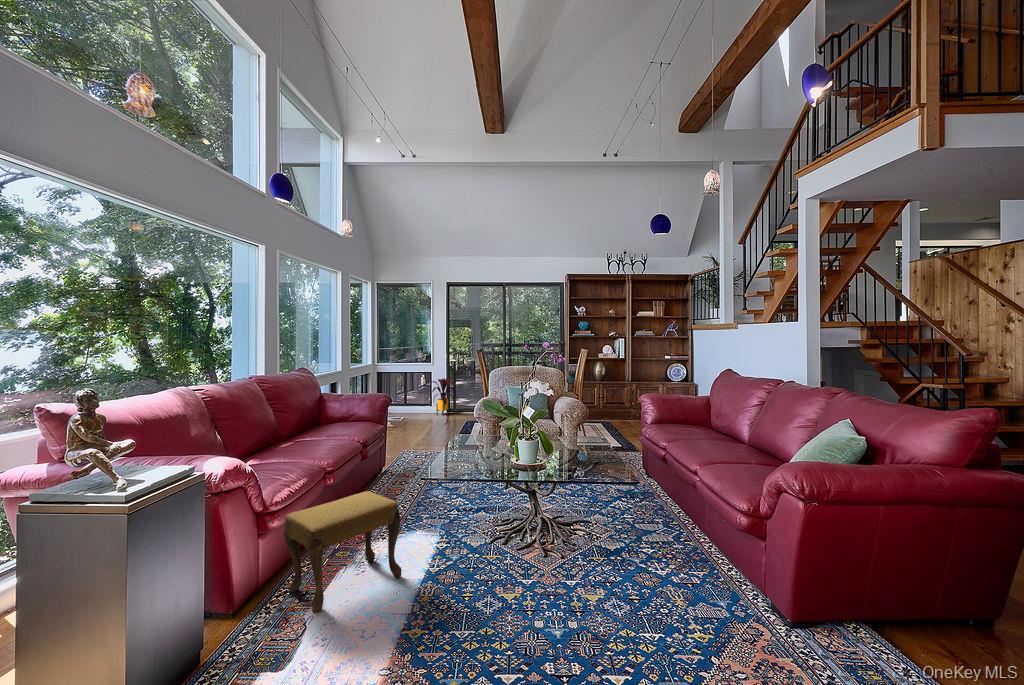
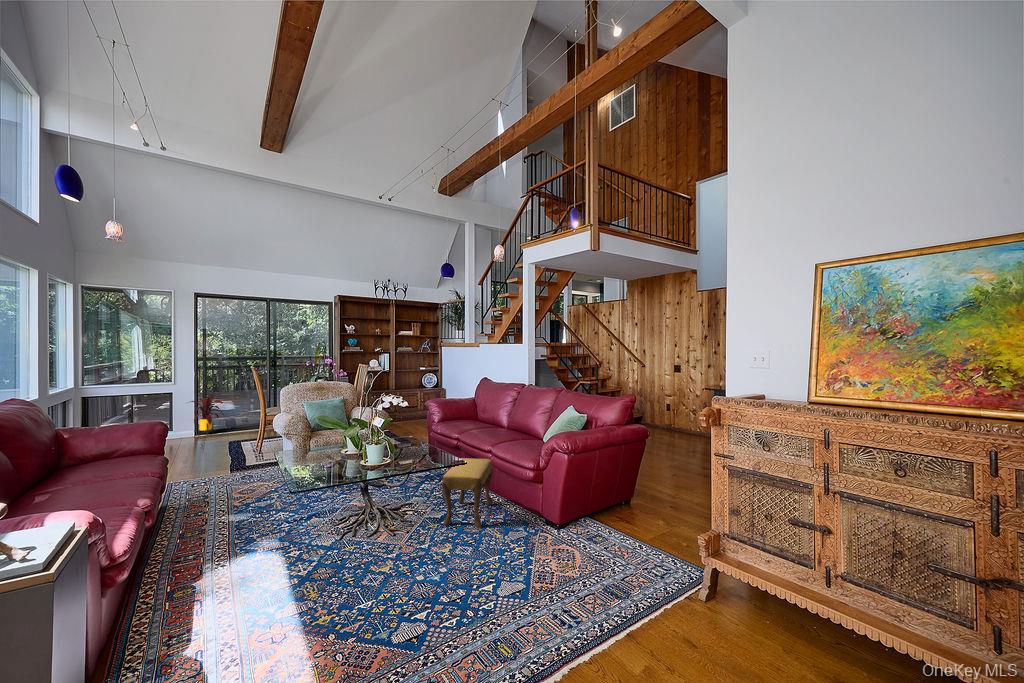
footstool: present [284,491,402,613] -> present [442,458,493,528]

